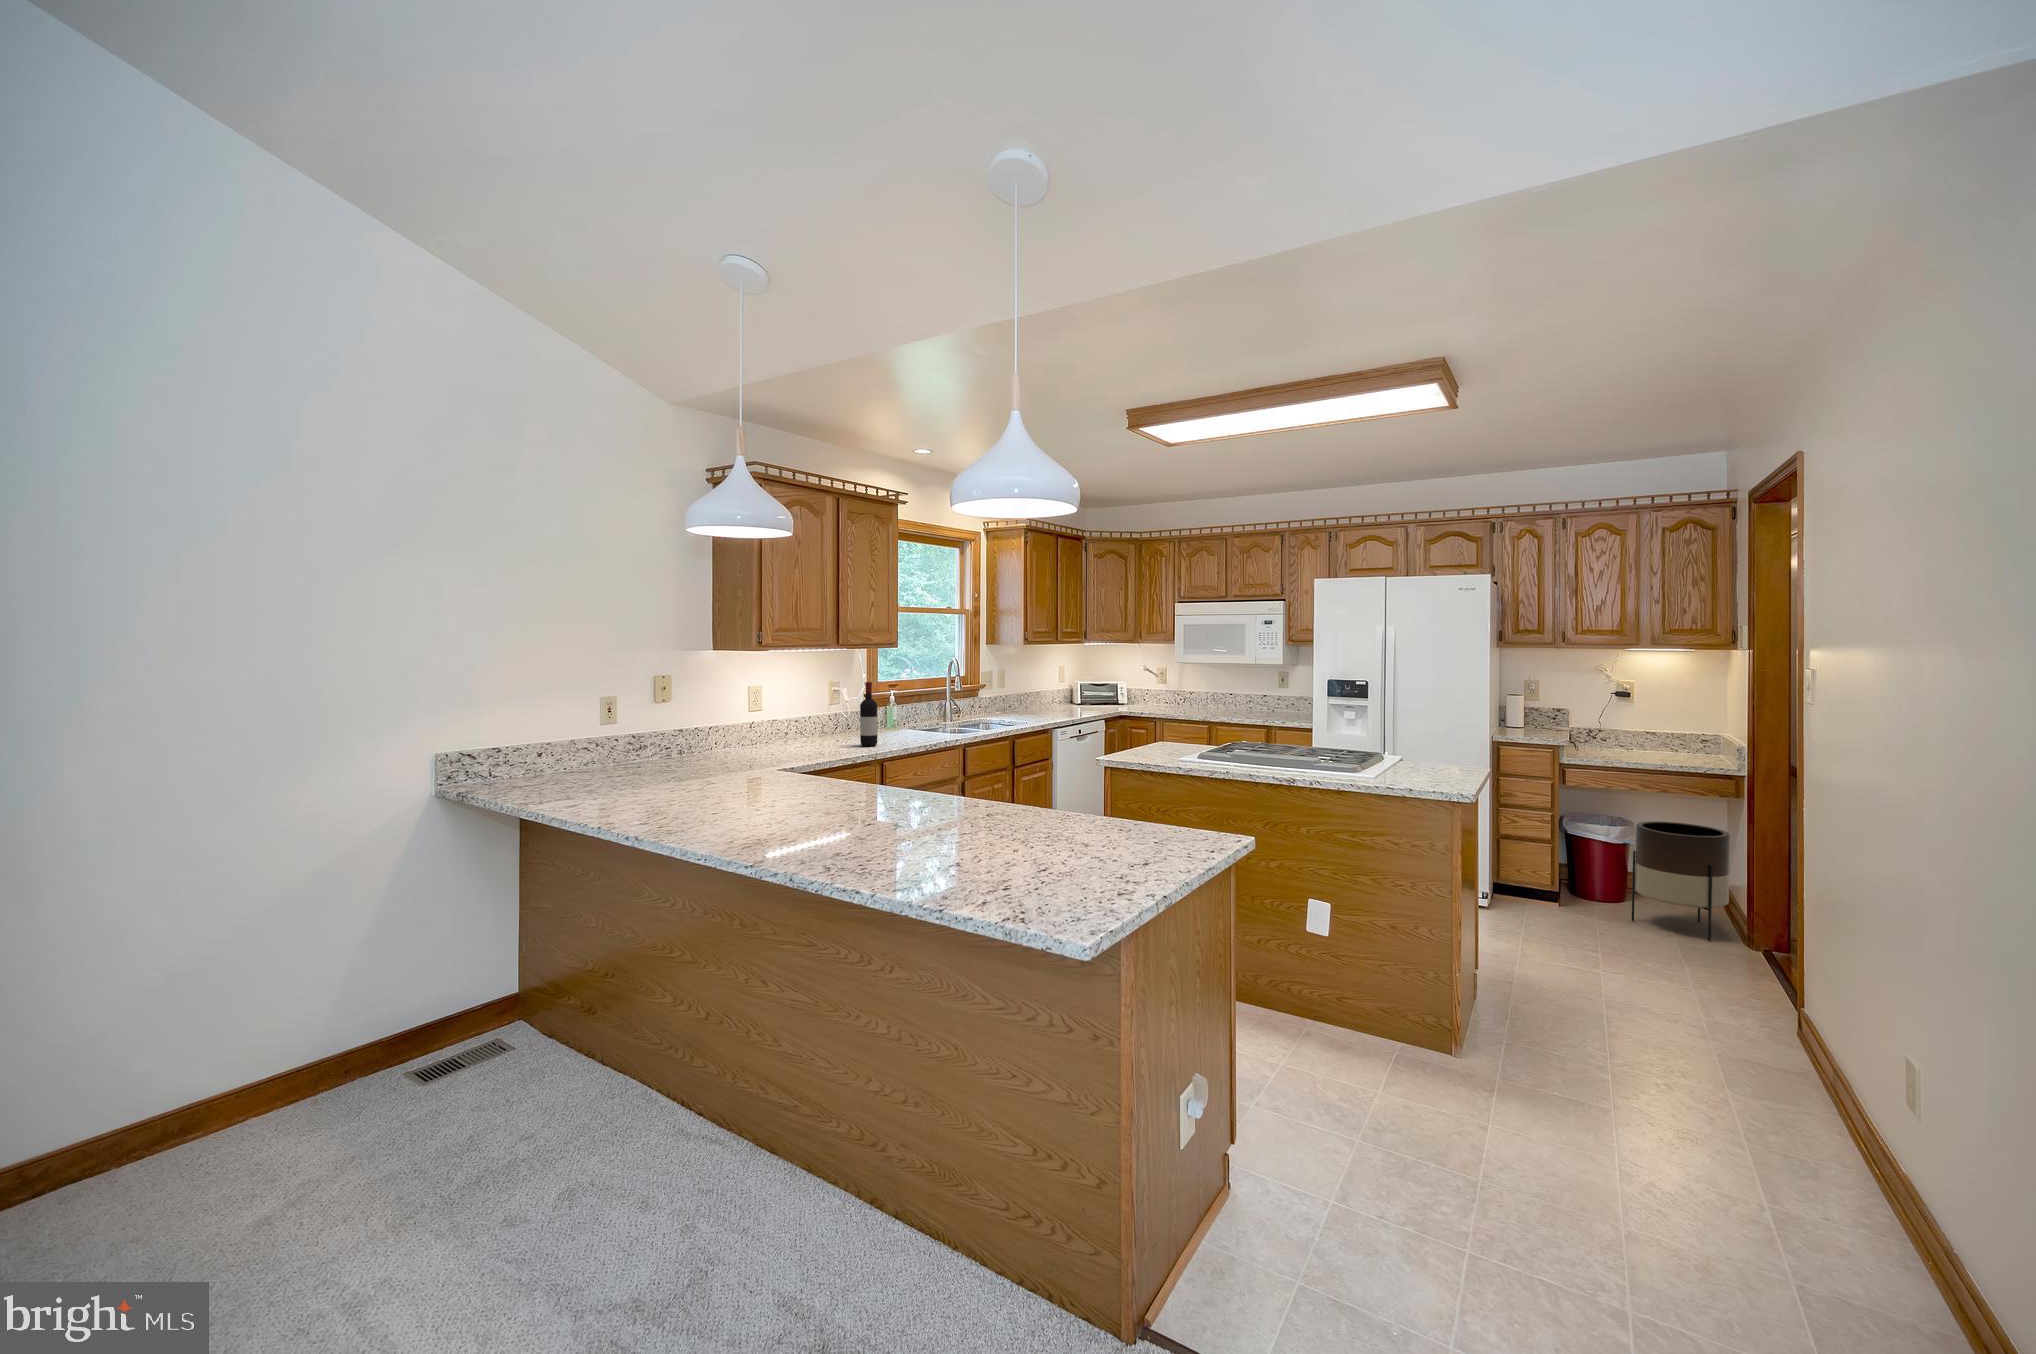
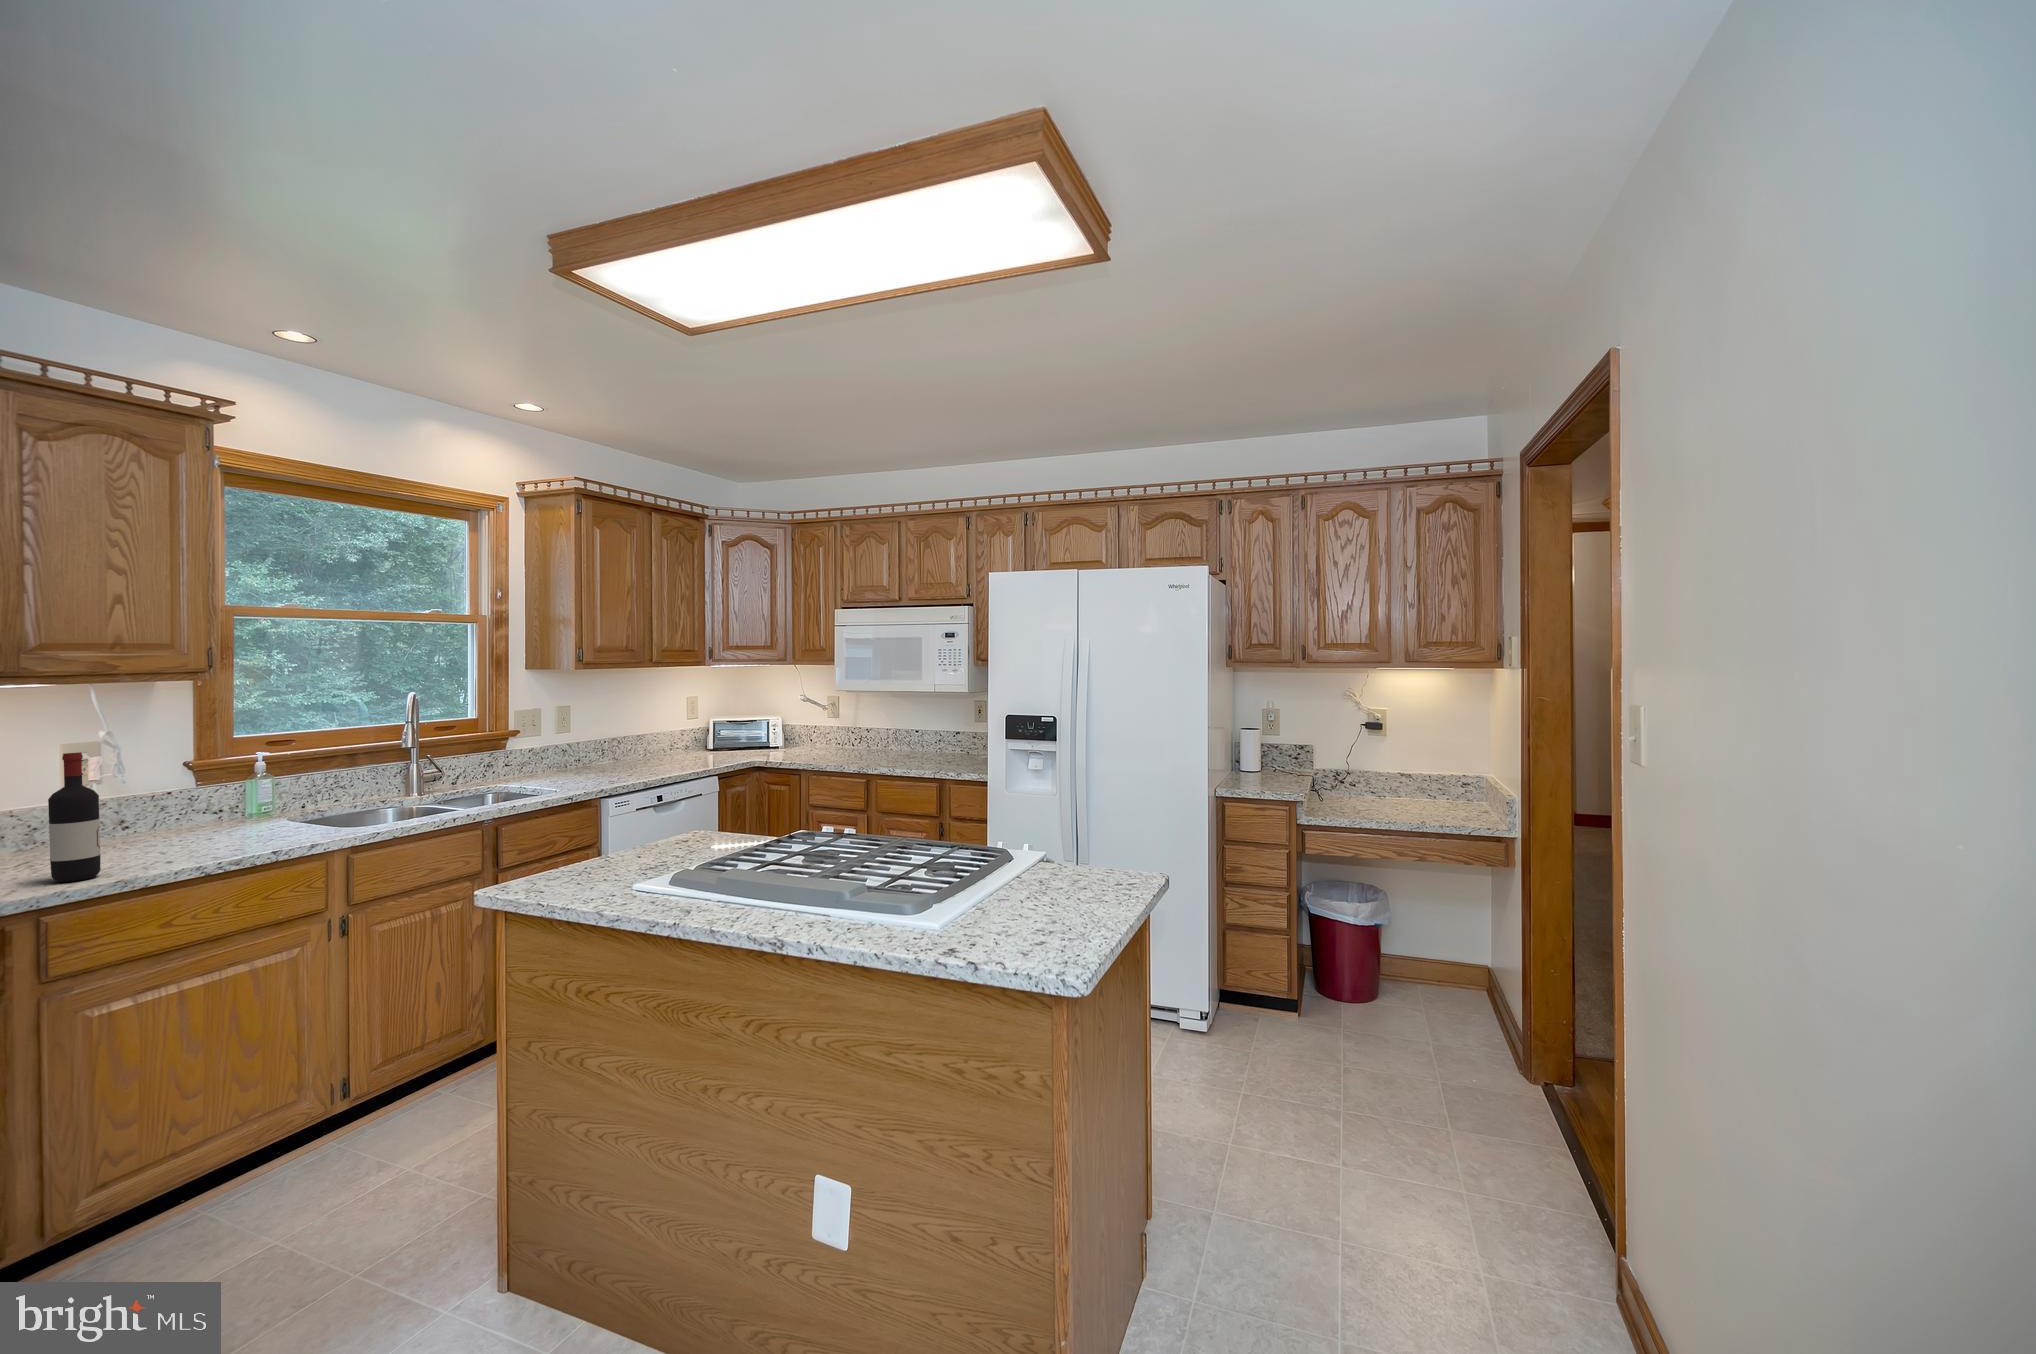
planter: present [1632,821,1730,941] -> none [1390,901,1506,1077]

